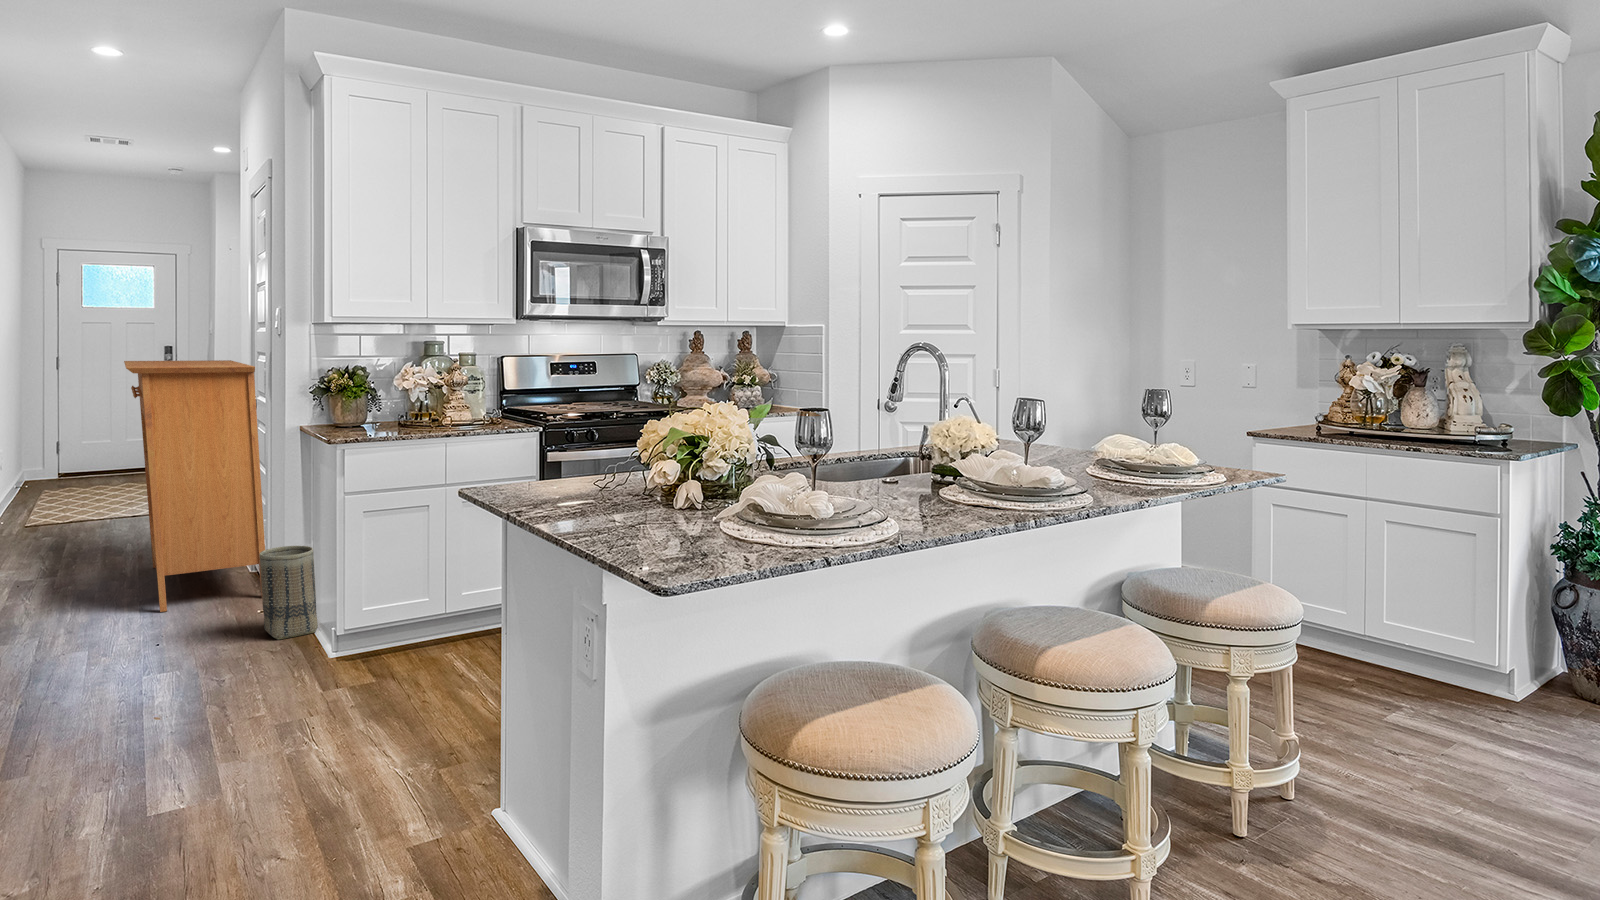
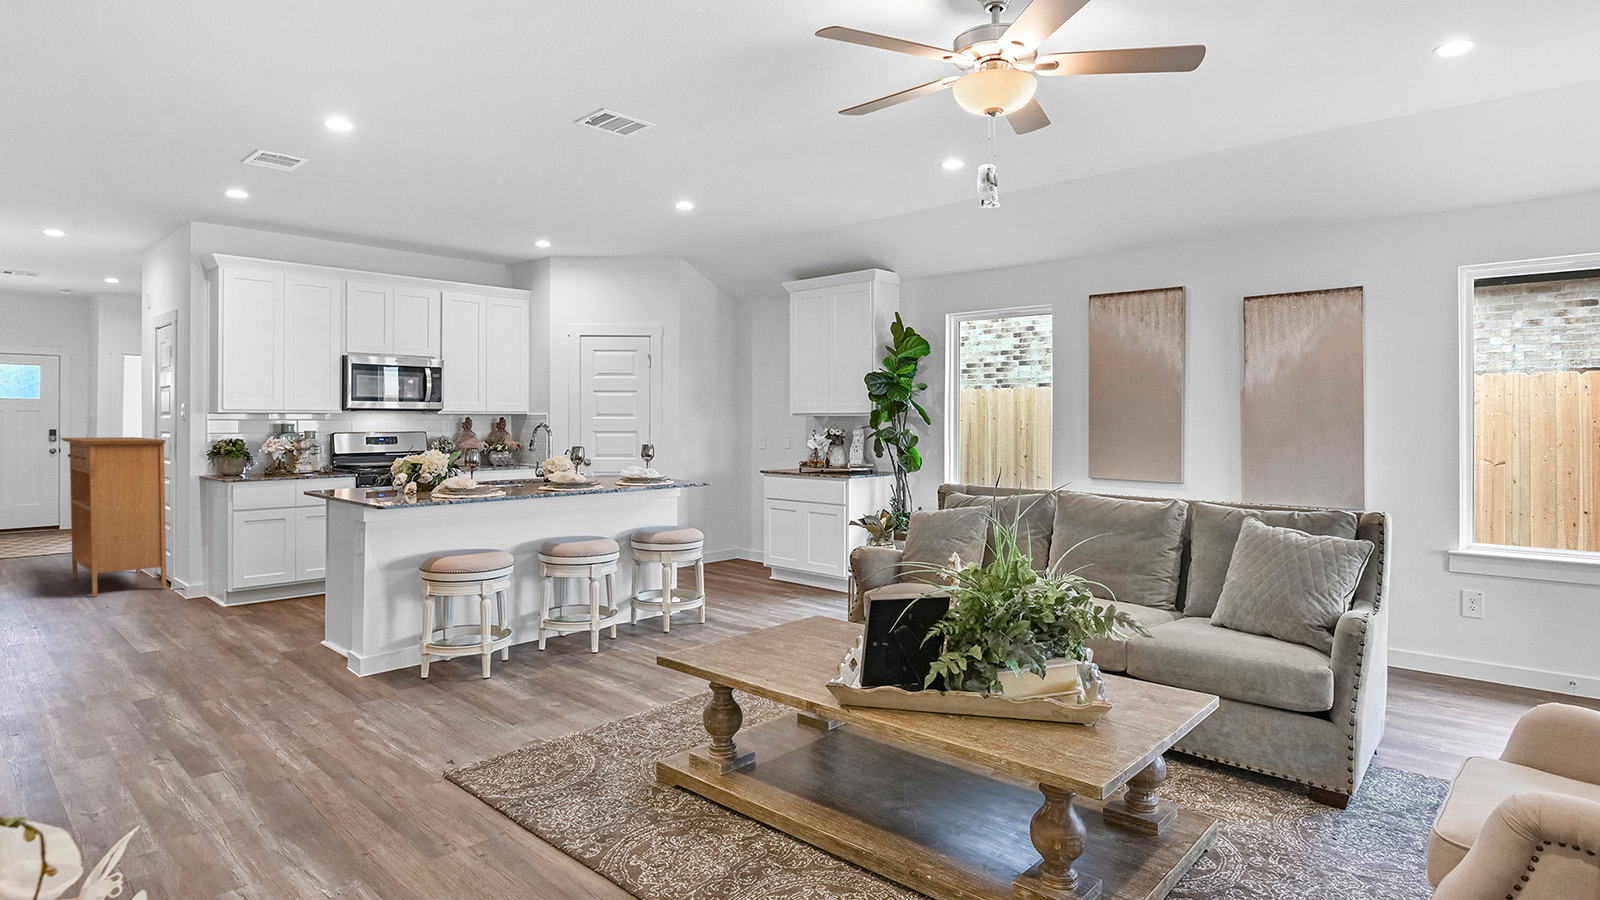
basket: present [259,546,318,640] -> none [170,549,207,604]

